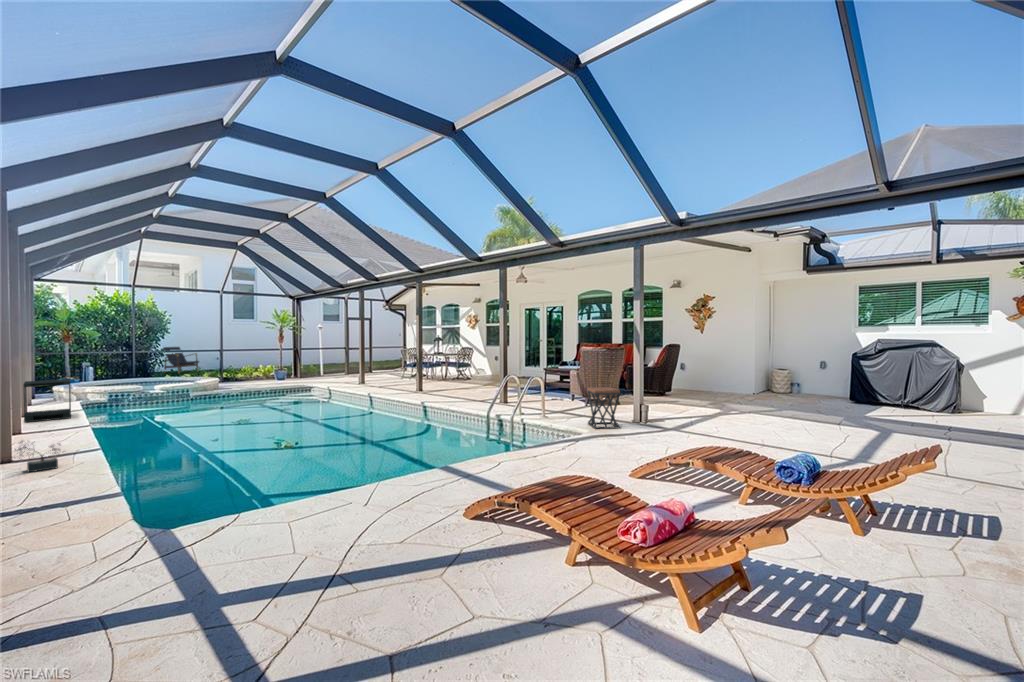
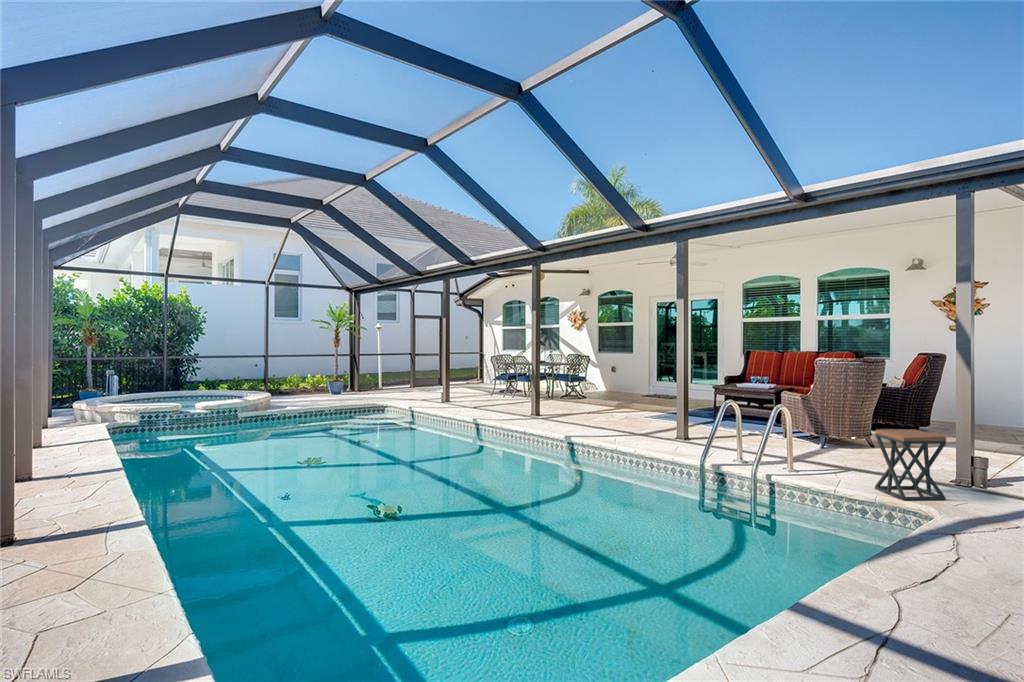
lounge chair: present [163,347,199,373] -> none [197,351,239,385]
side table: present [23,379,71,422] -> none [38,400,98,462]
decorative plant: present [15,440,60,472] -> none [20,518,99,573]

